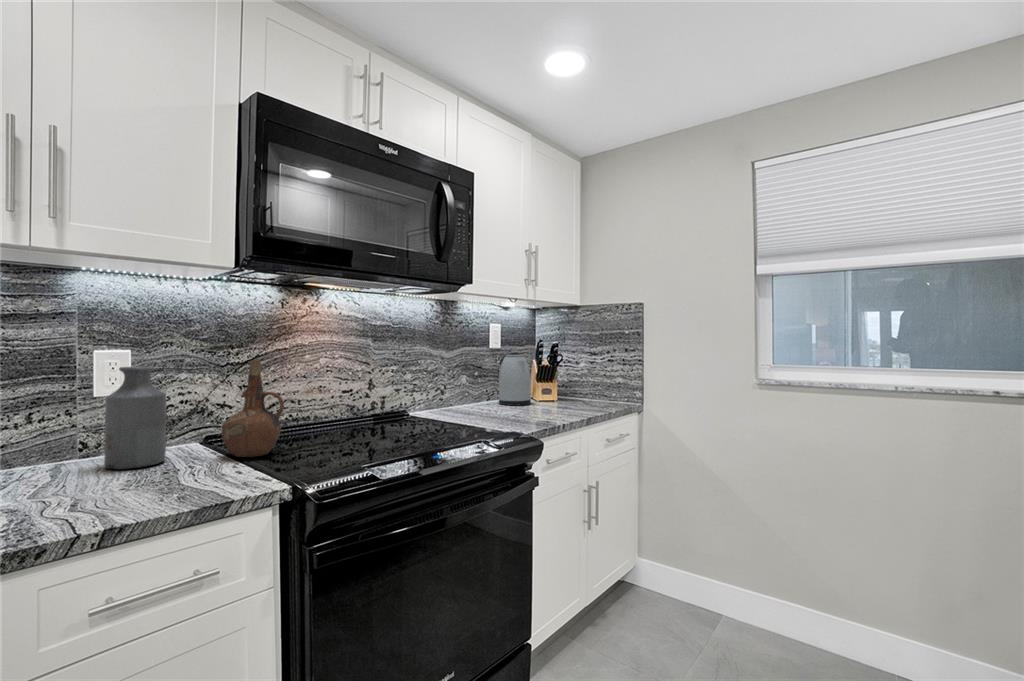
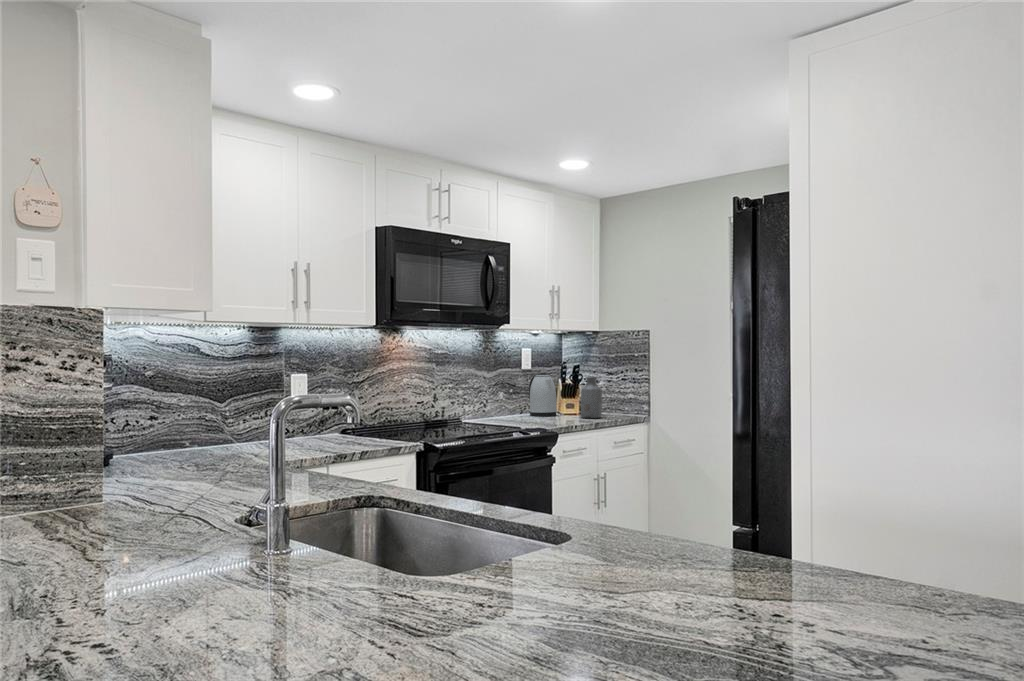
ceramic pitcher: present [222,360,284,457] -> none [371,380,404,436]
bottle: present [104,366,166,470] -> present [581,377,602,418]

